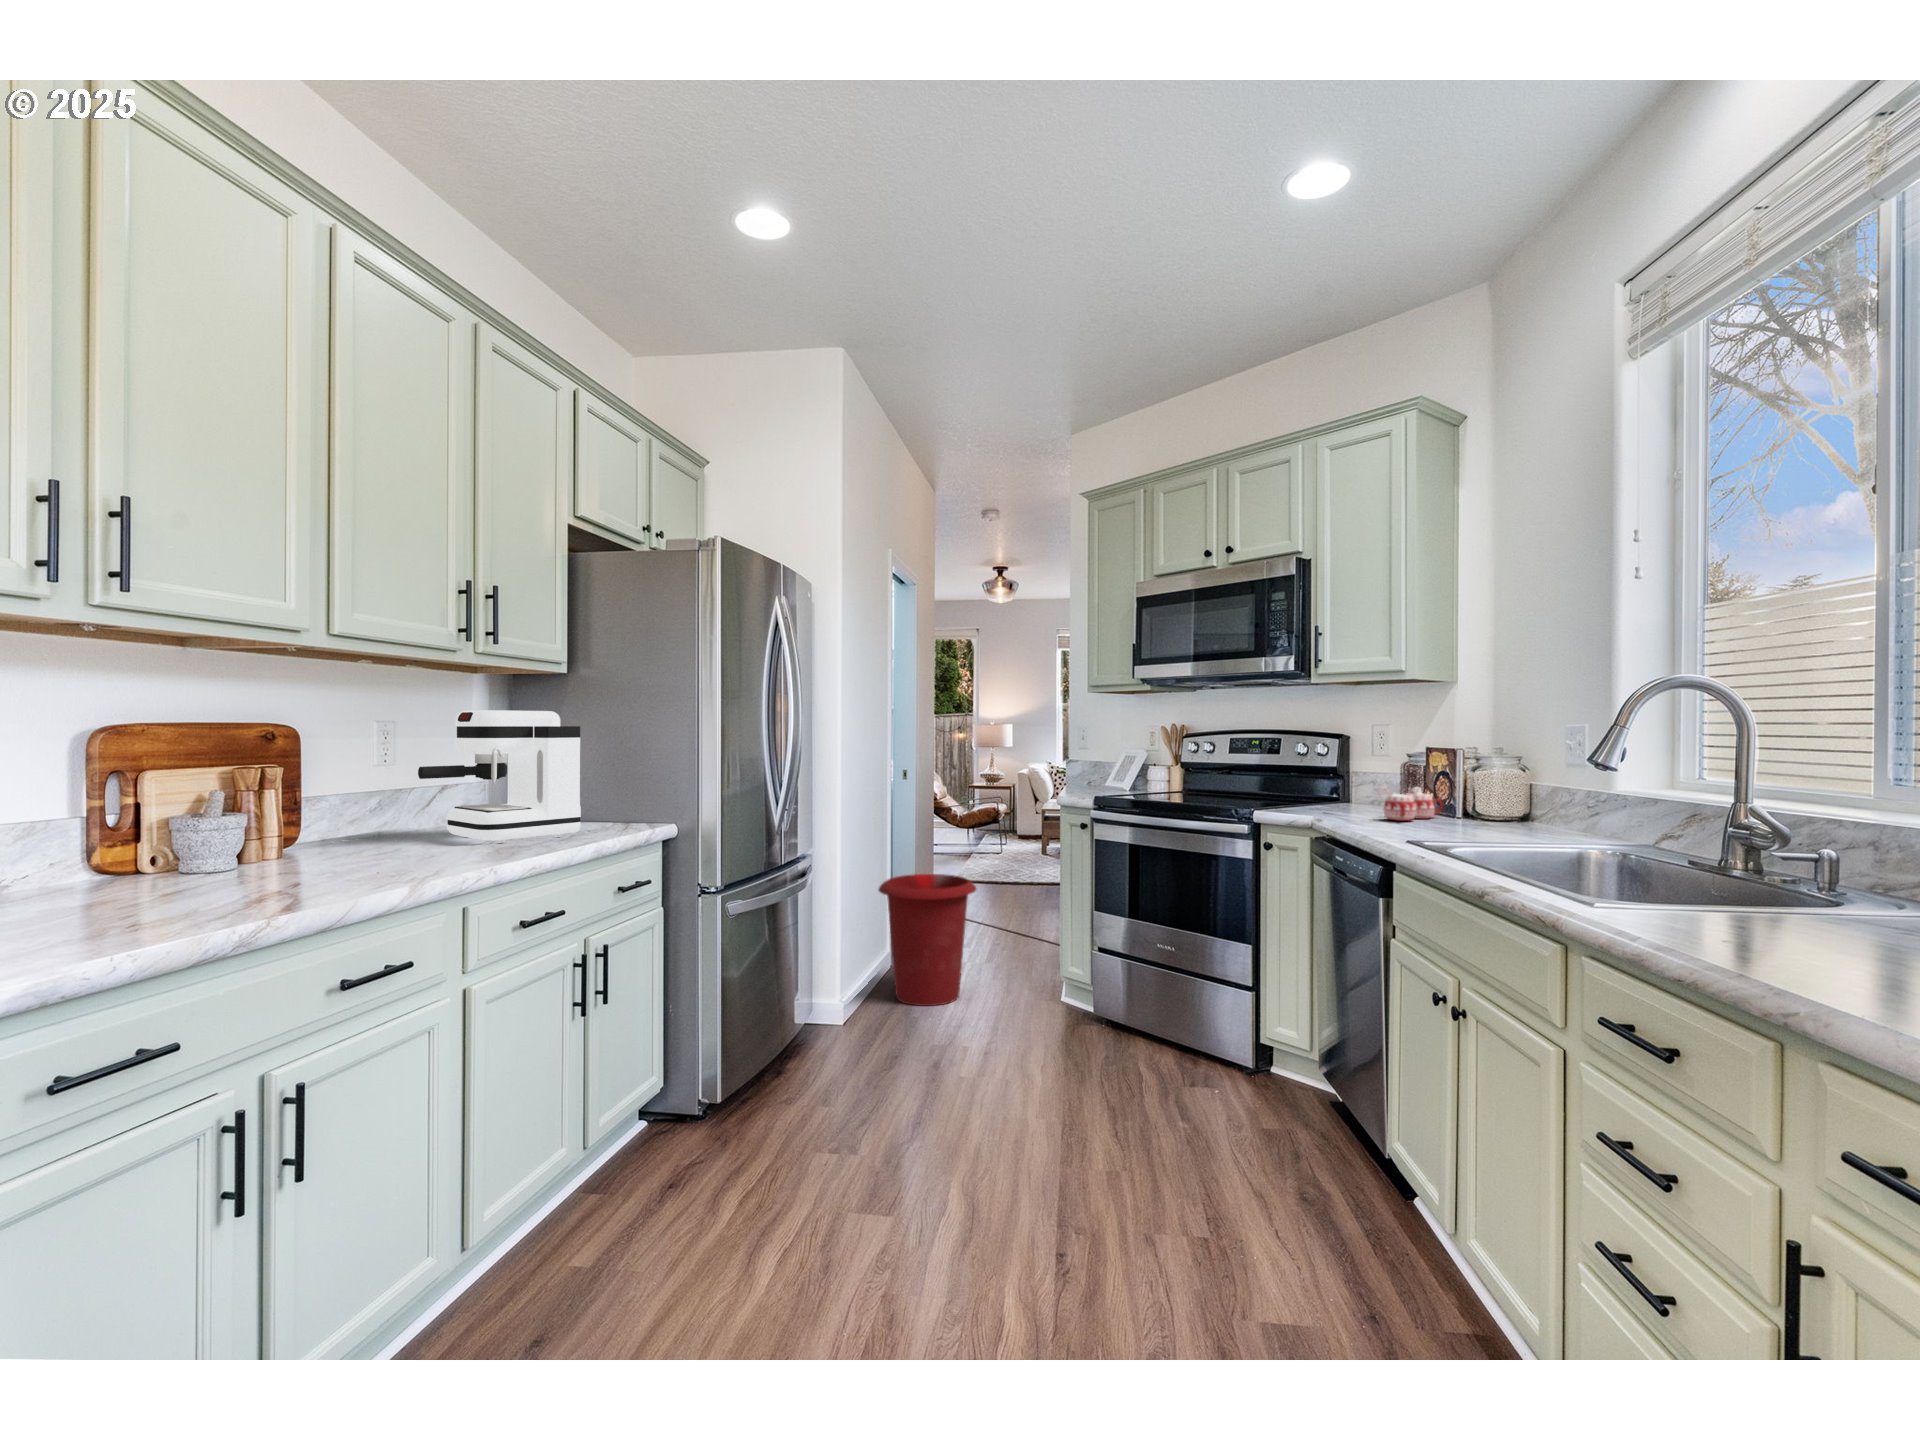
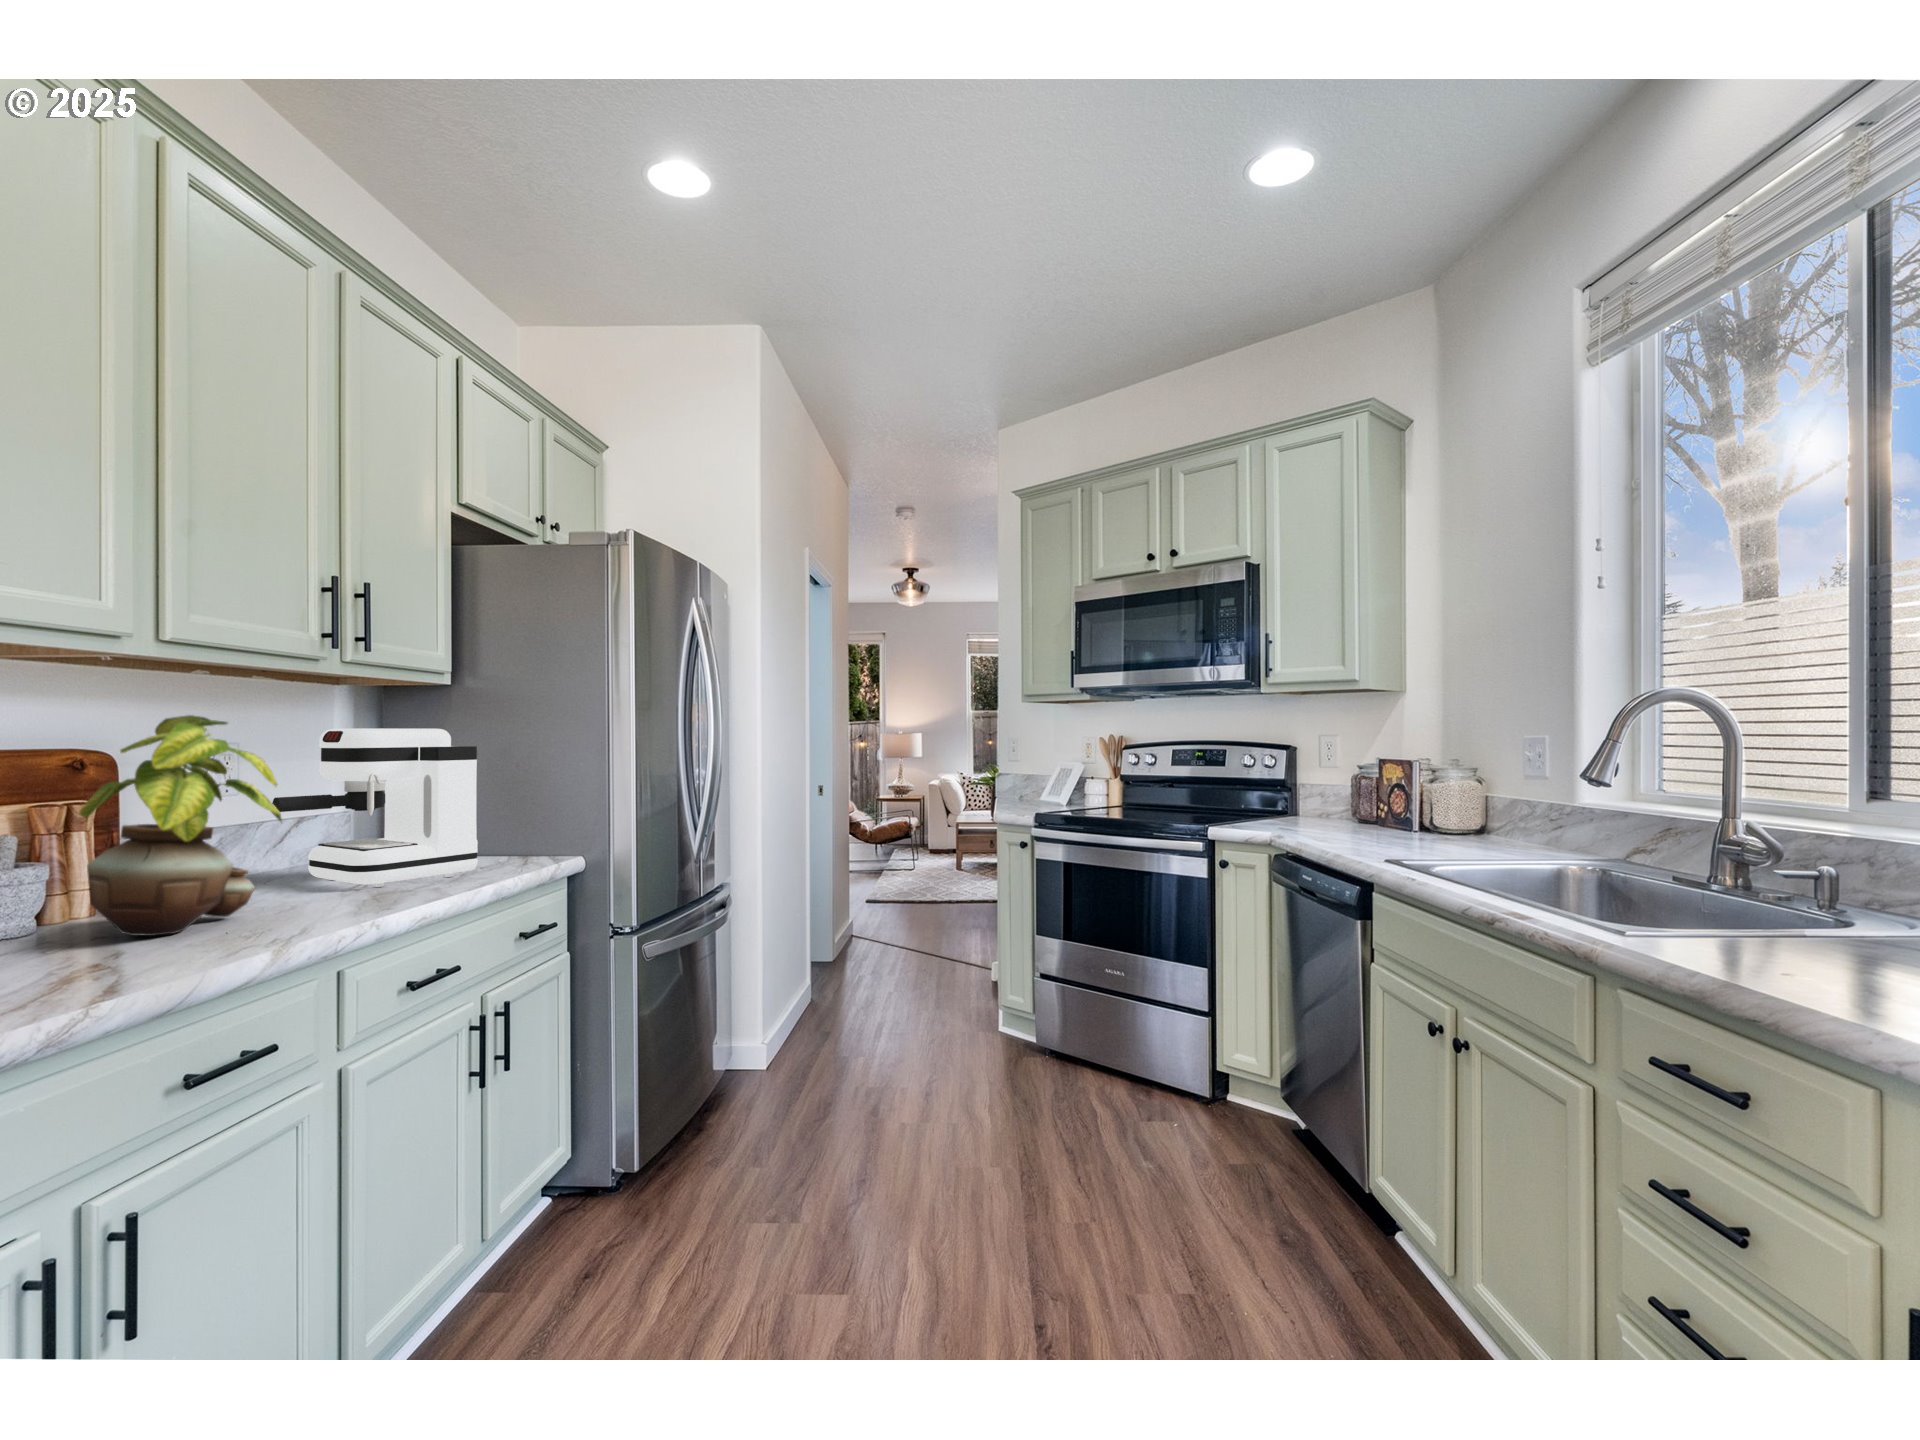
potted plant: none [270,696,423,872] -> present [80,715,282,936]
mug: present [1373,787,1443,821] -> none [1330,800,1398,835]
waste bin: present [879,874,976,1006] -> none [804,898,911,1043]

